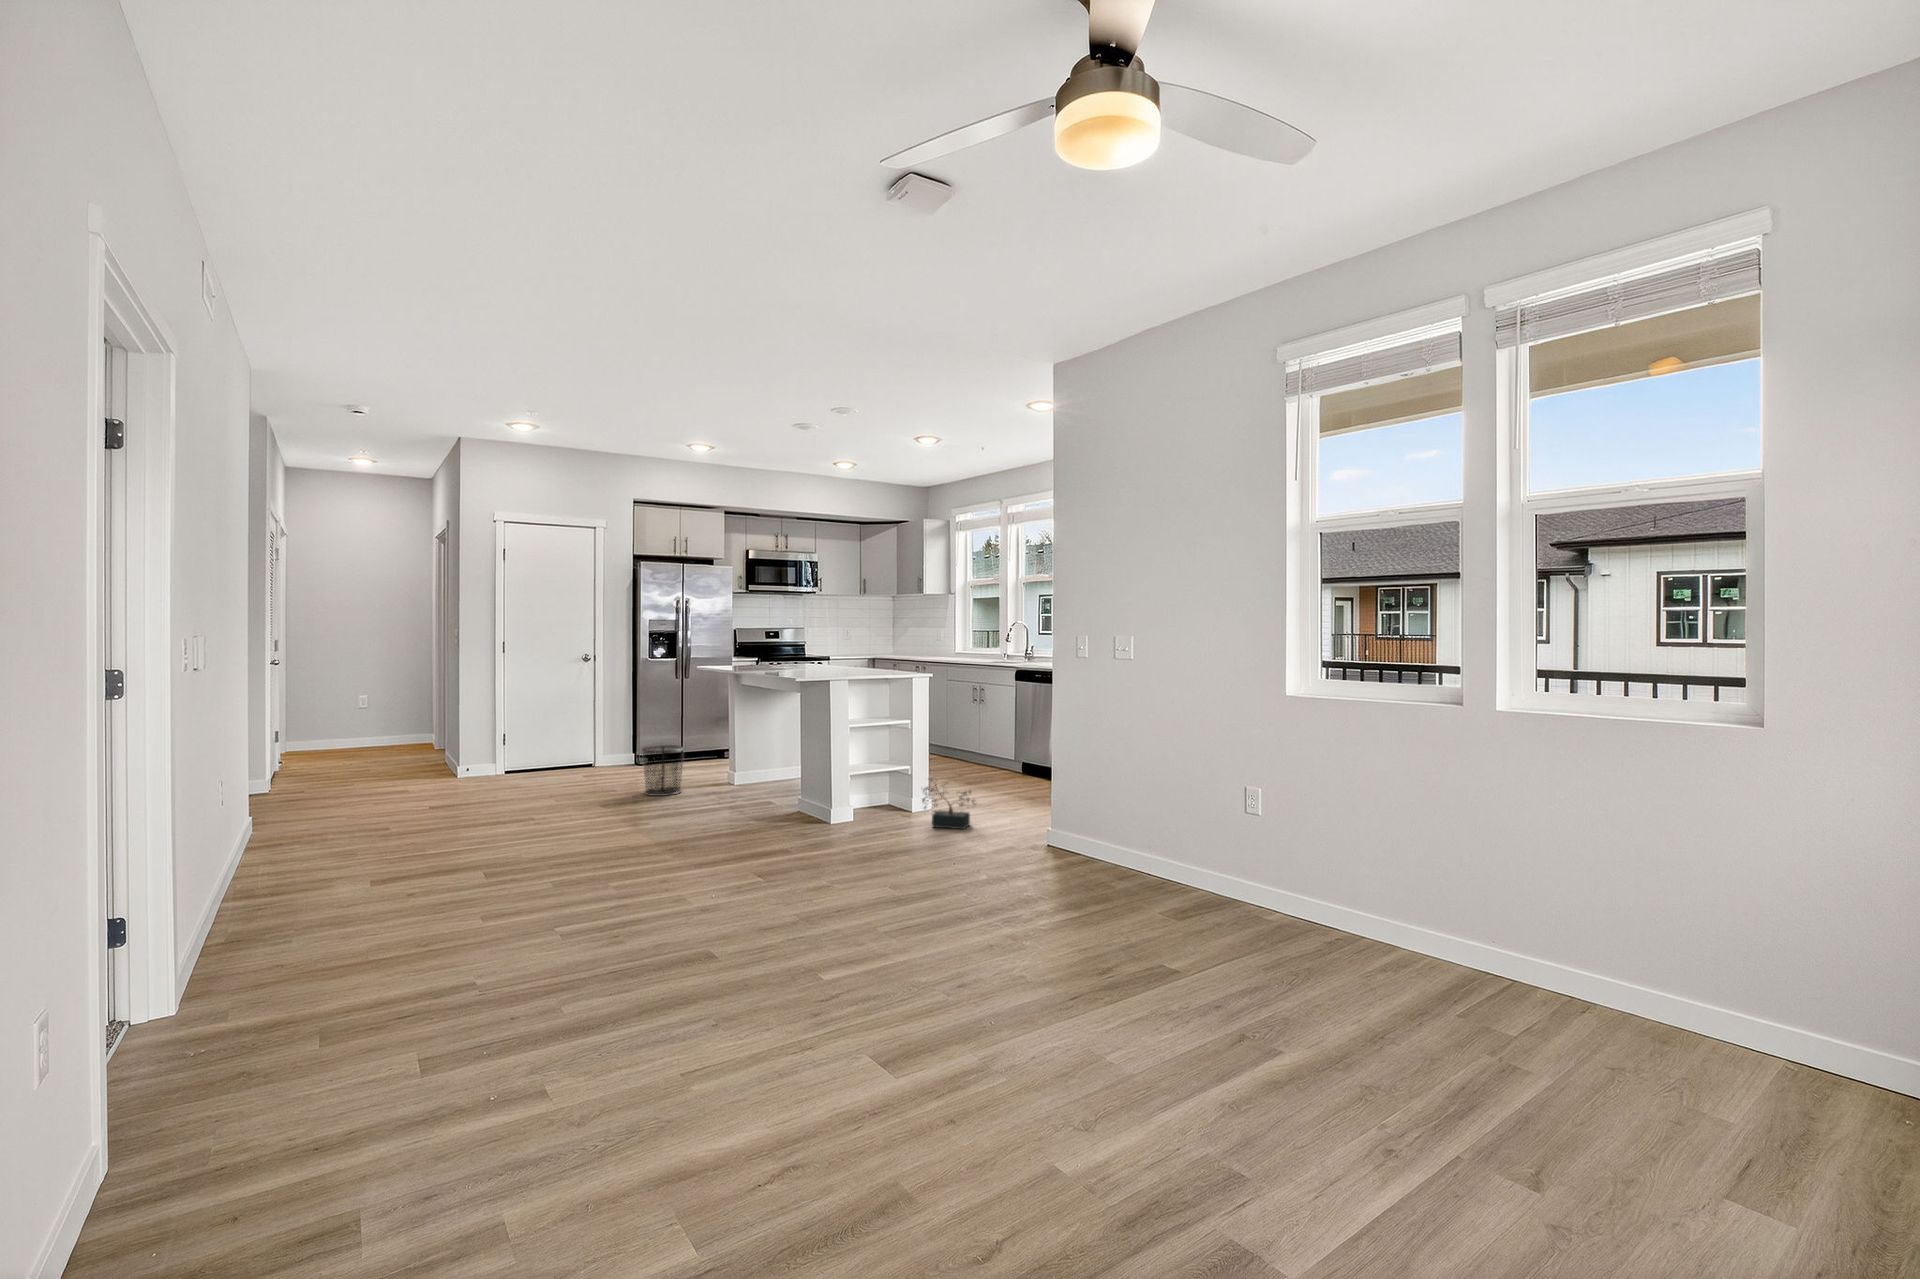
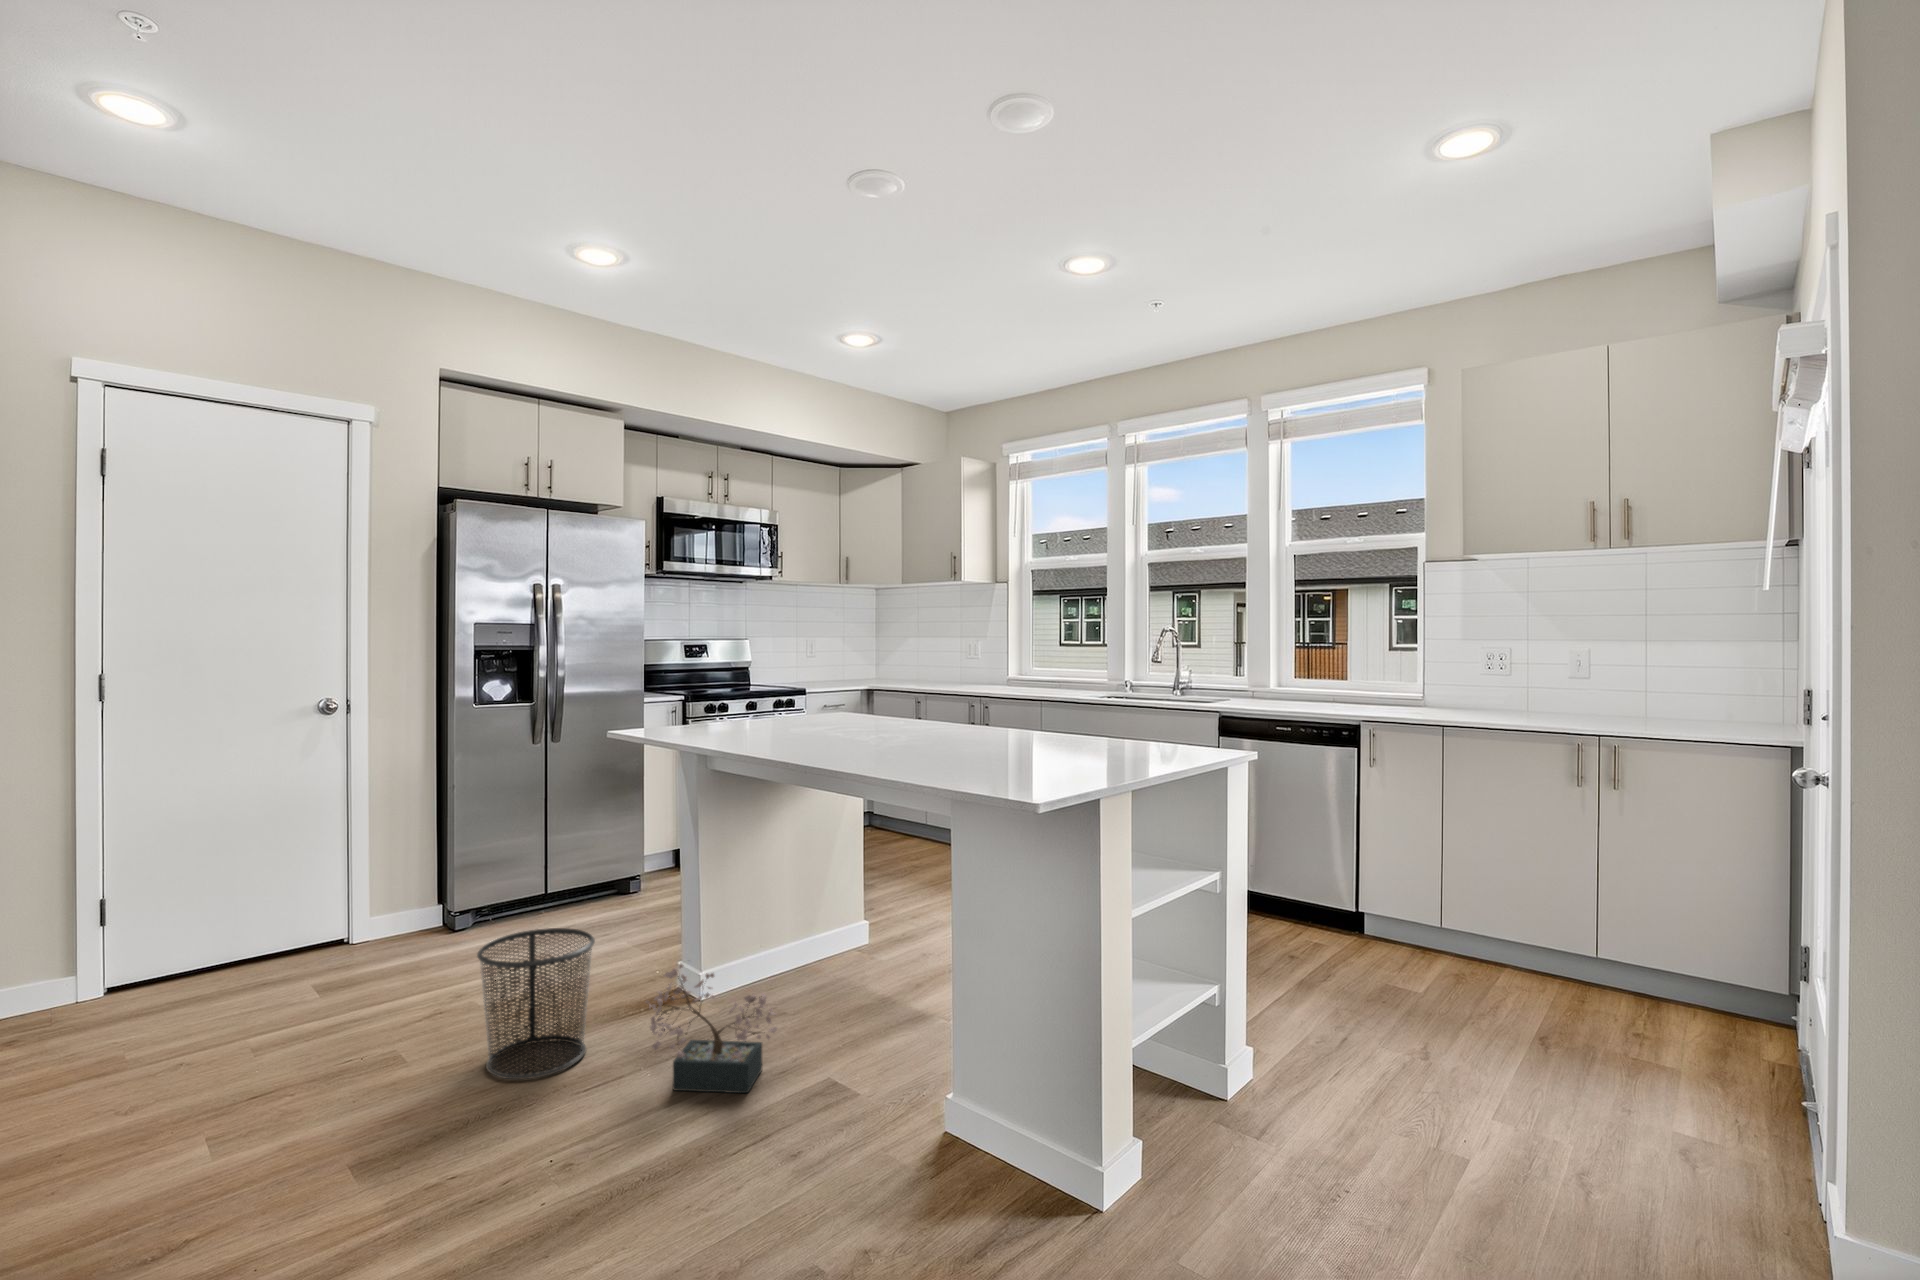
decorative plant: present [922,778,975,829] -> present [646,964,777,1093]

